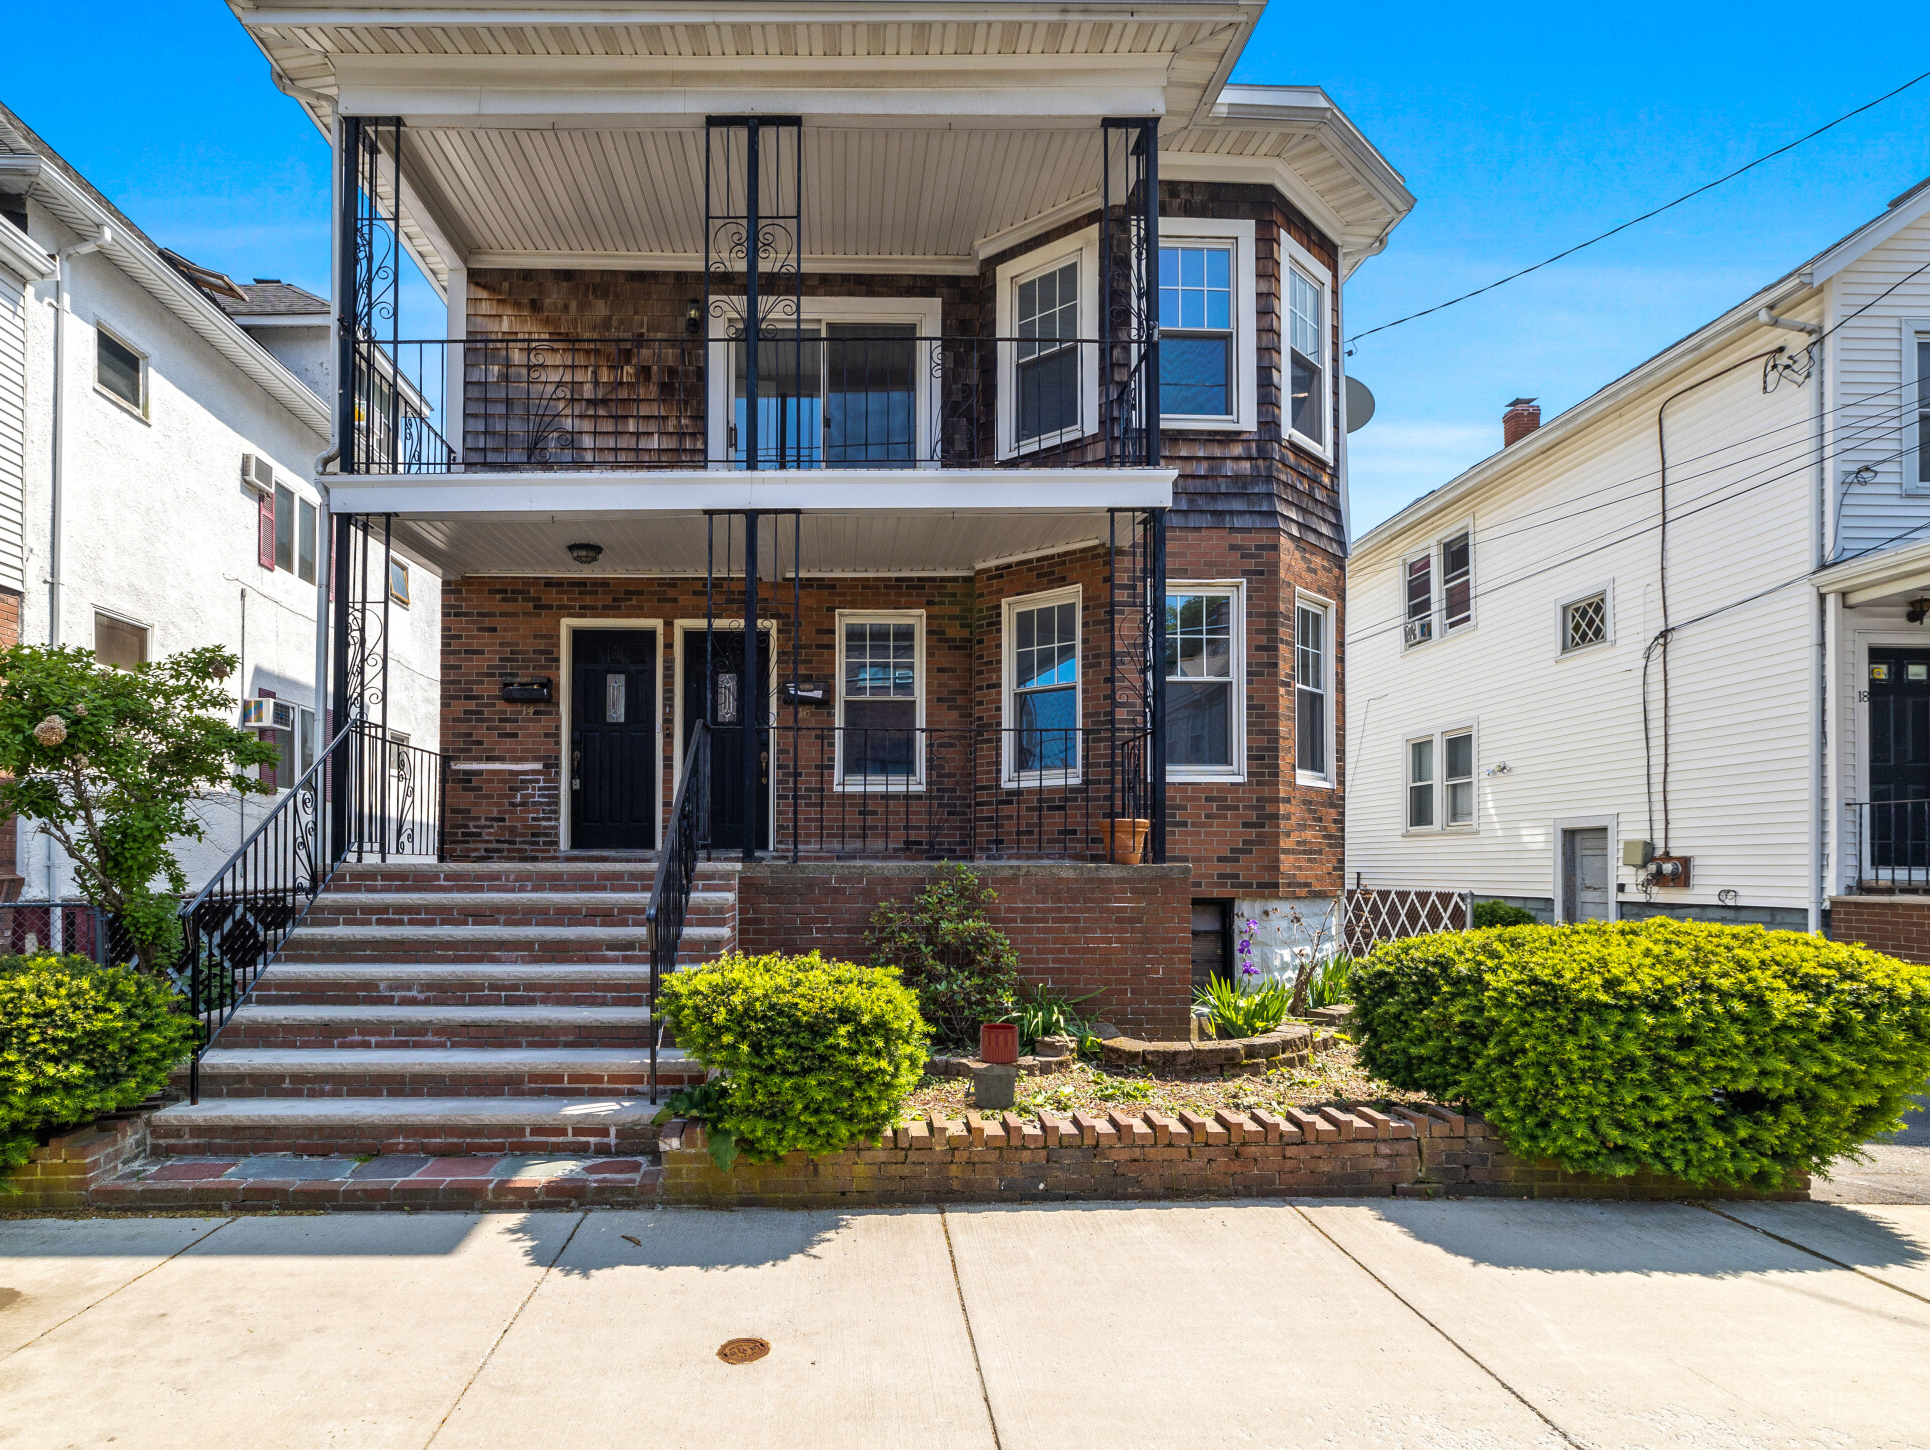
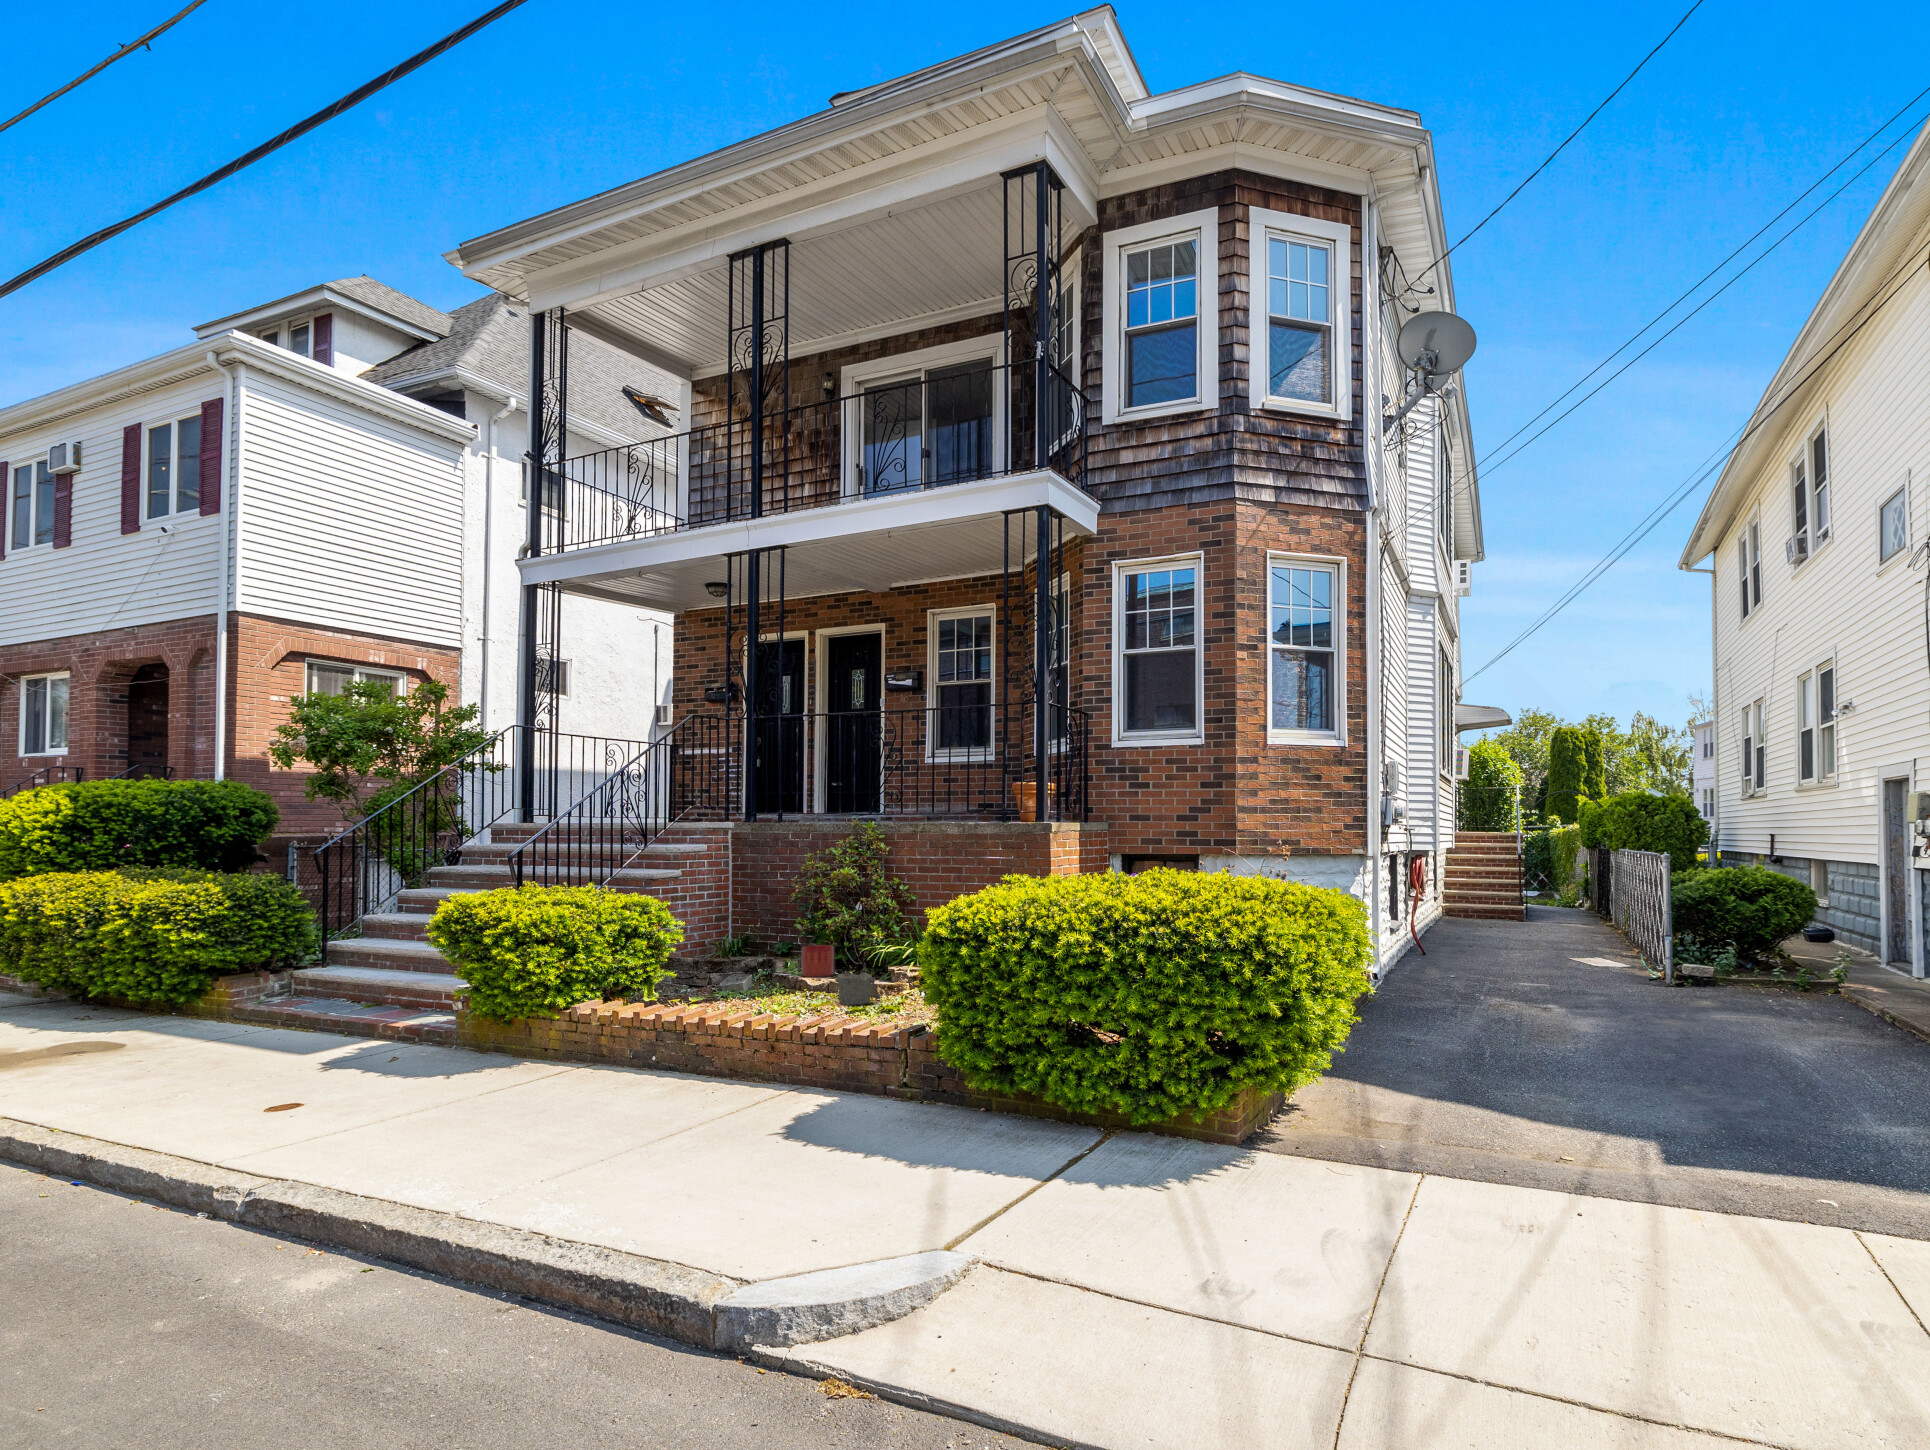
bucket: present [964,1064,1020,1108] -> present [835,972,881,1005]

